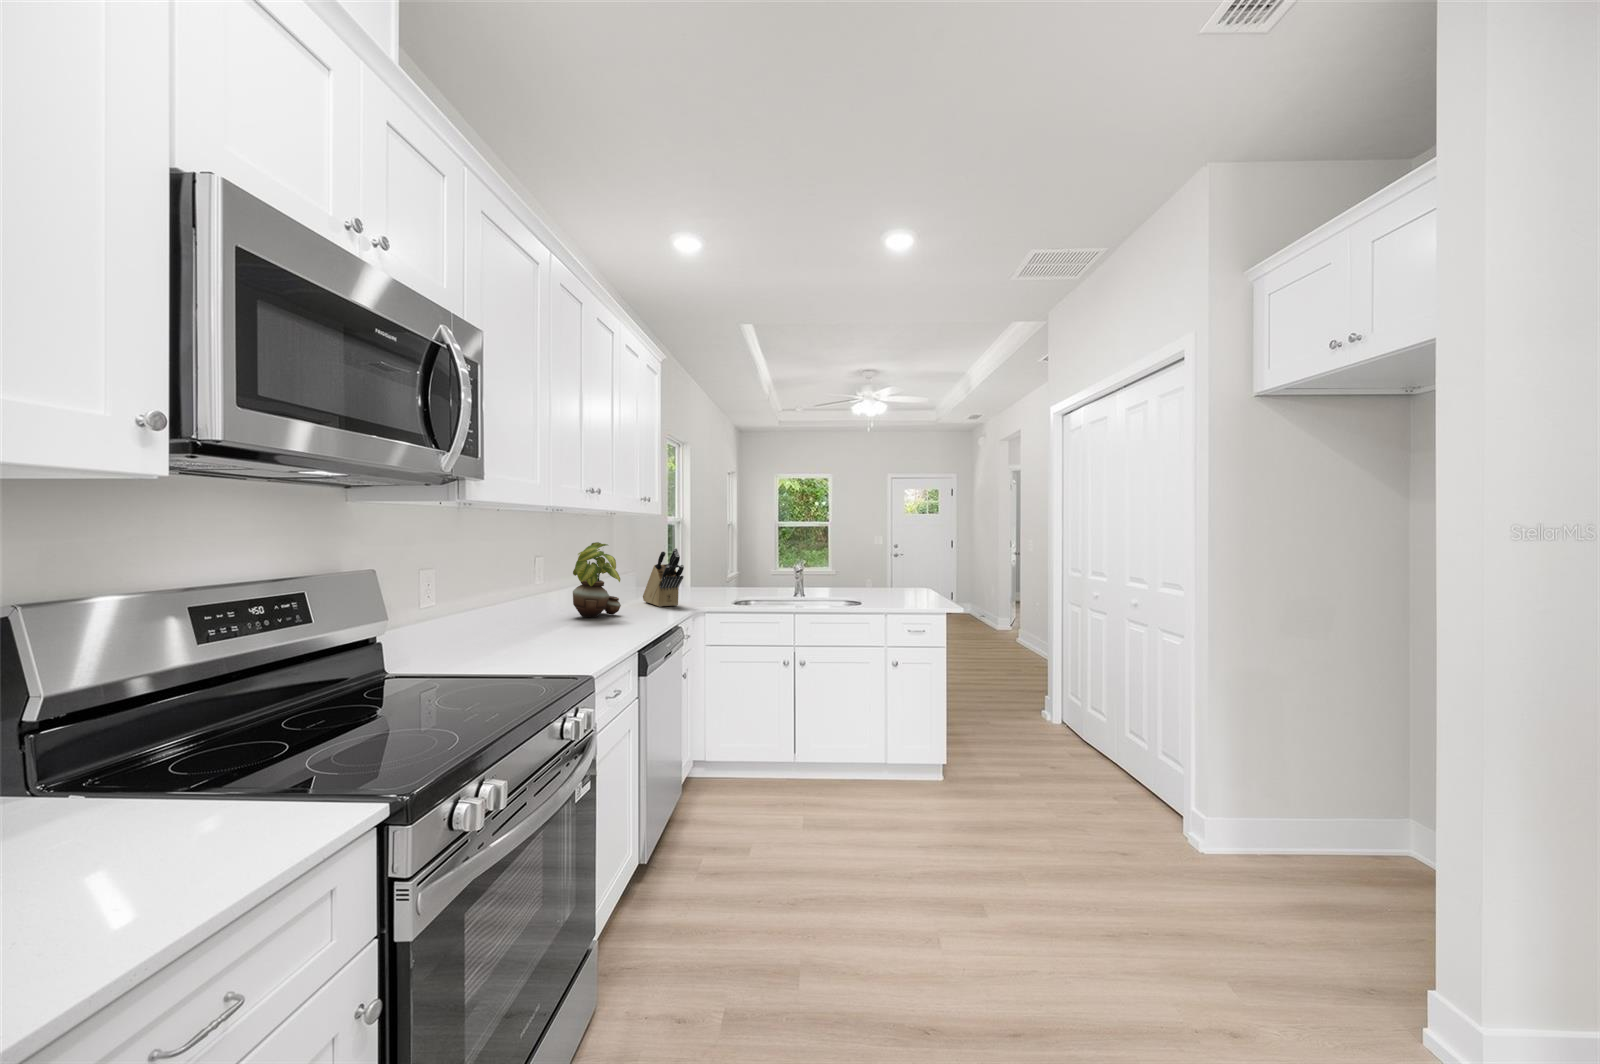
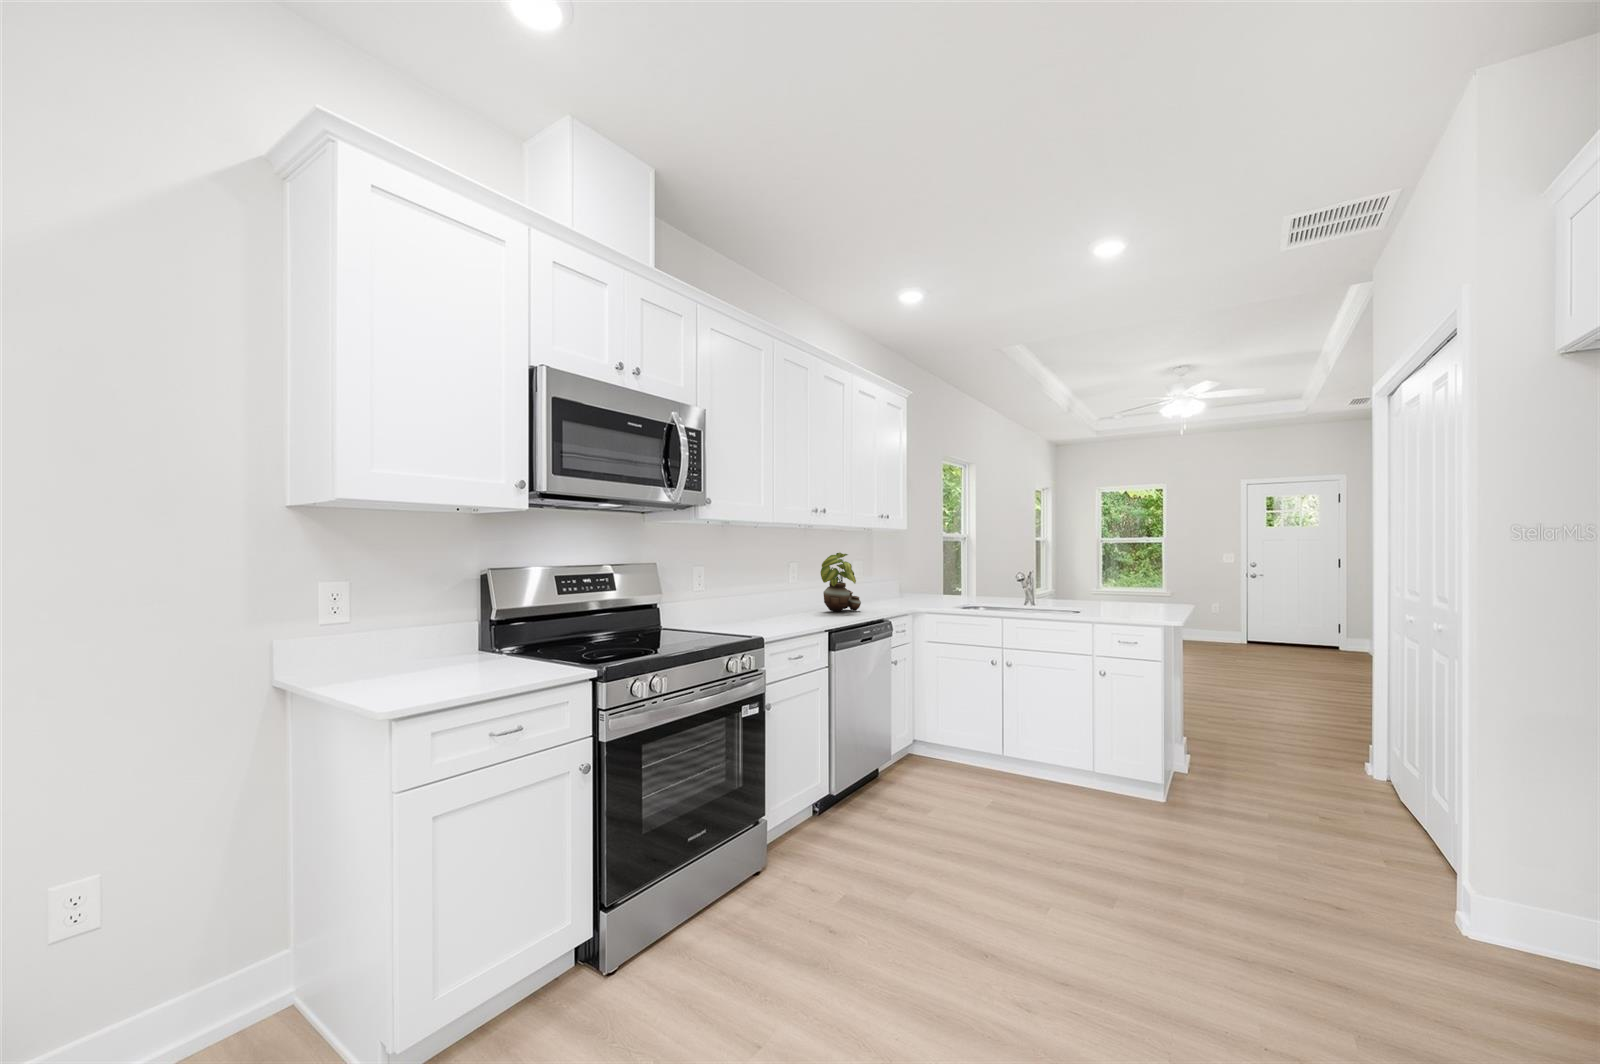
knife block: present [643,548,684,607] -> none [894,558,919,608]

